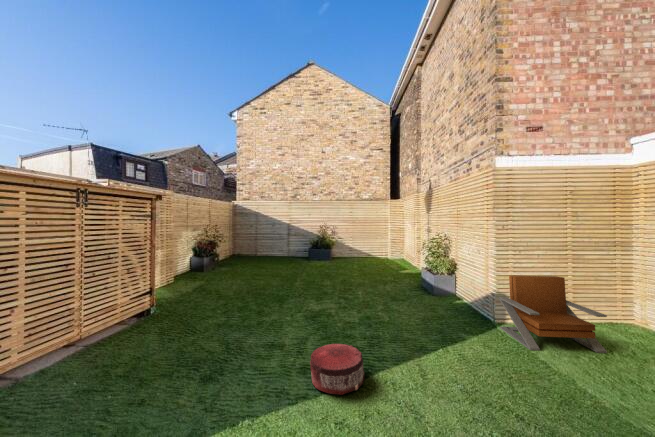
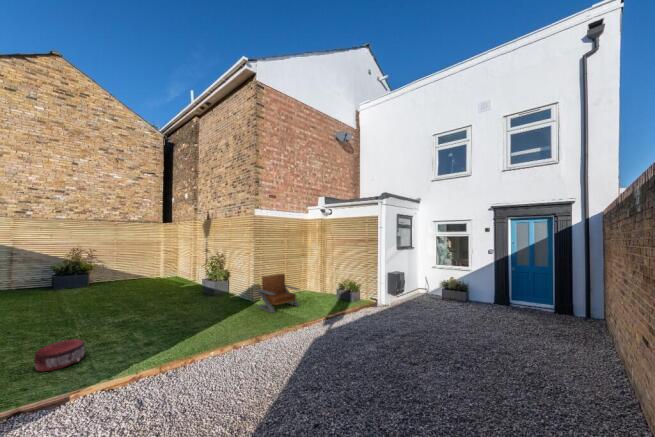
pouf: present [310,344,365,395] -> present [34,339,85,372]

